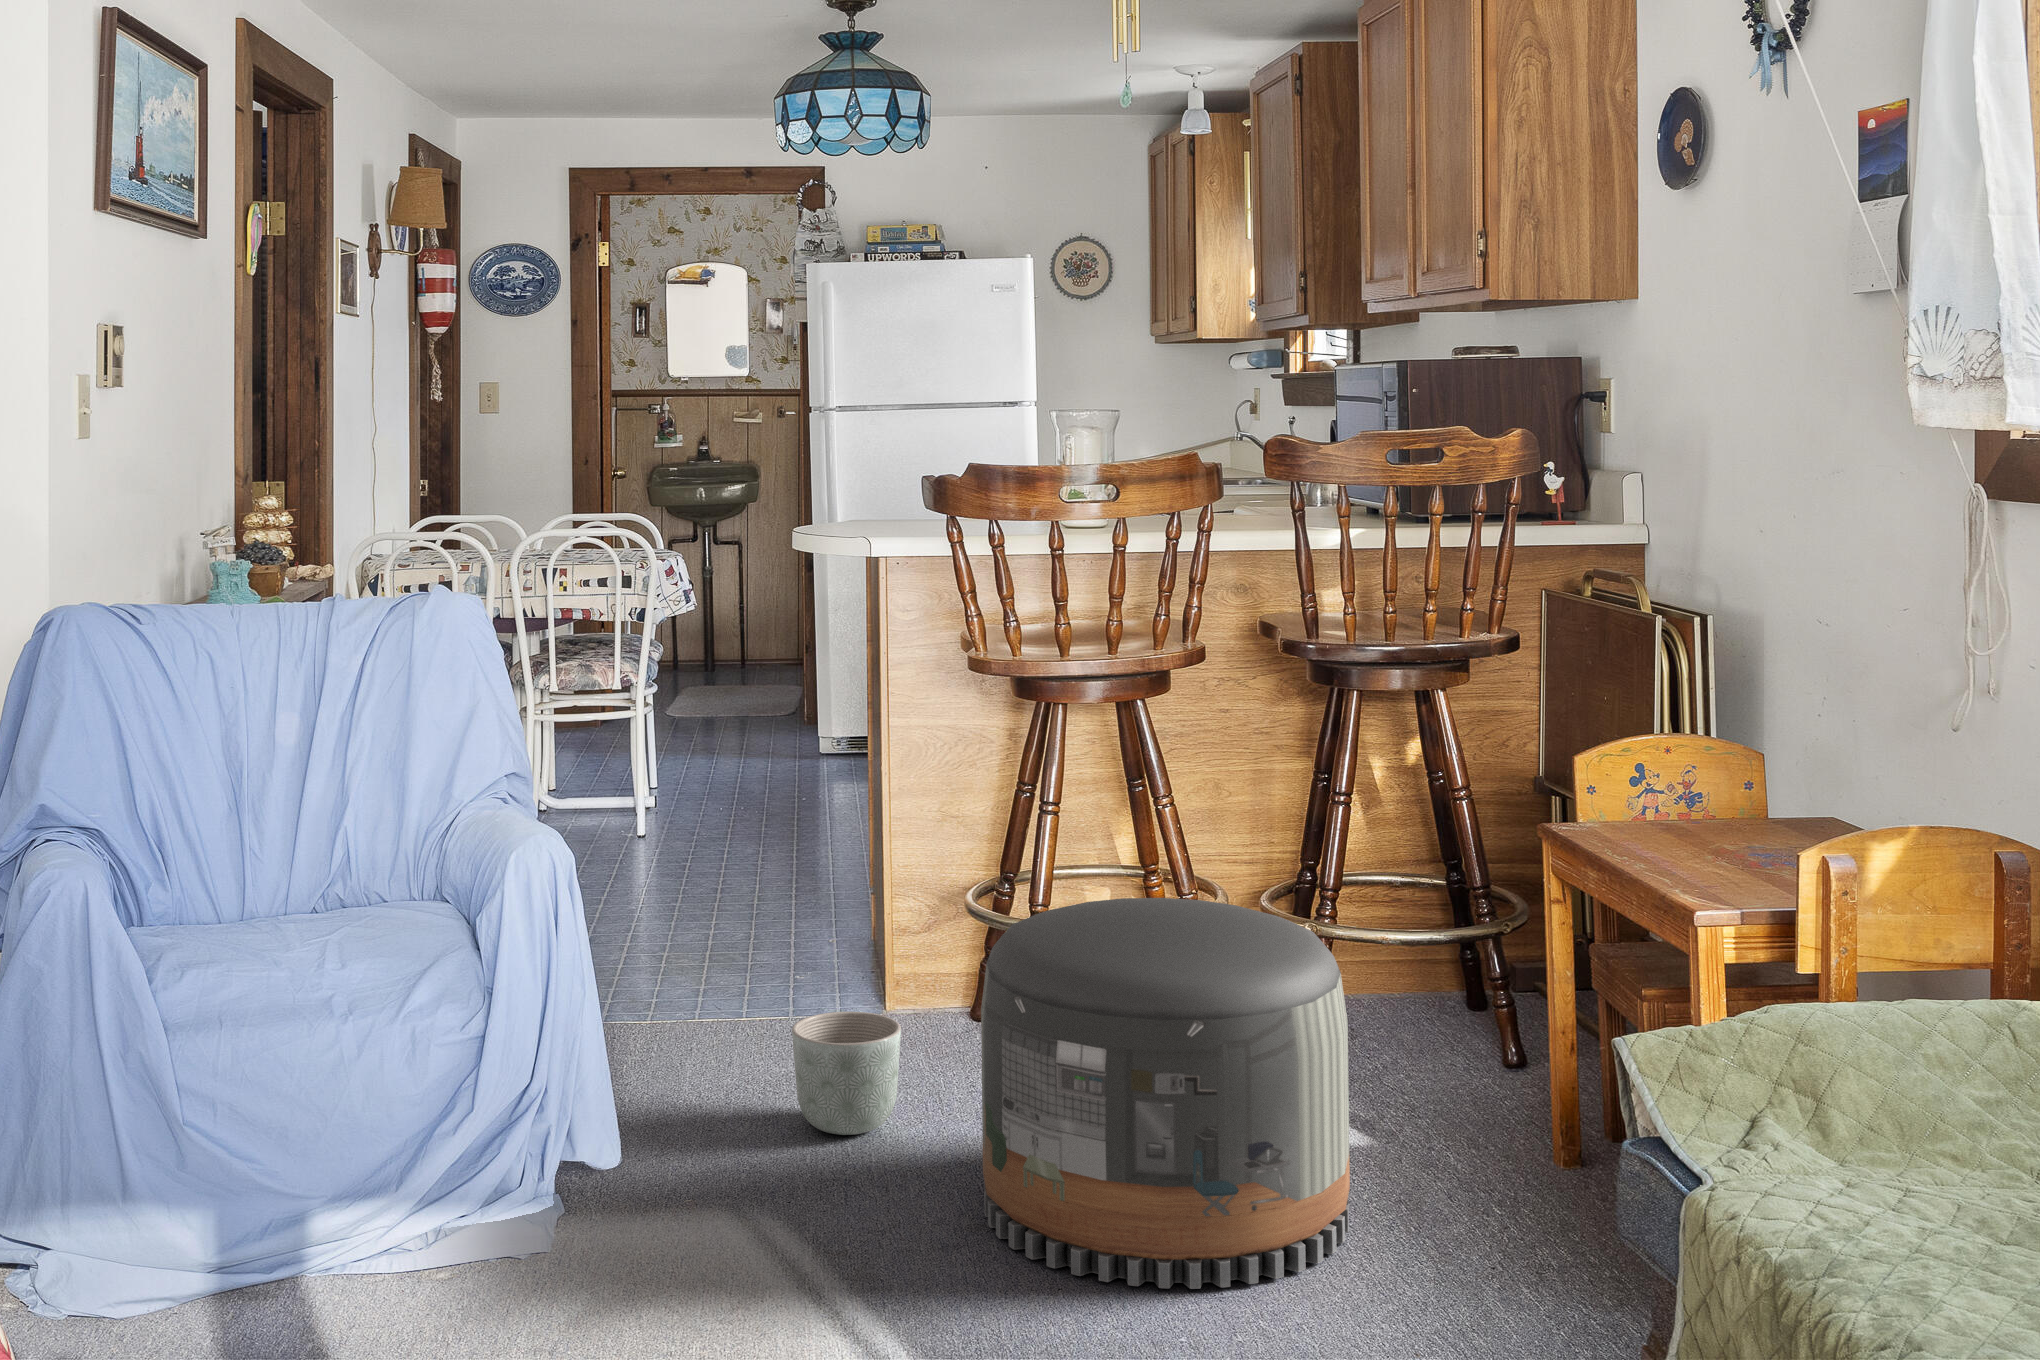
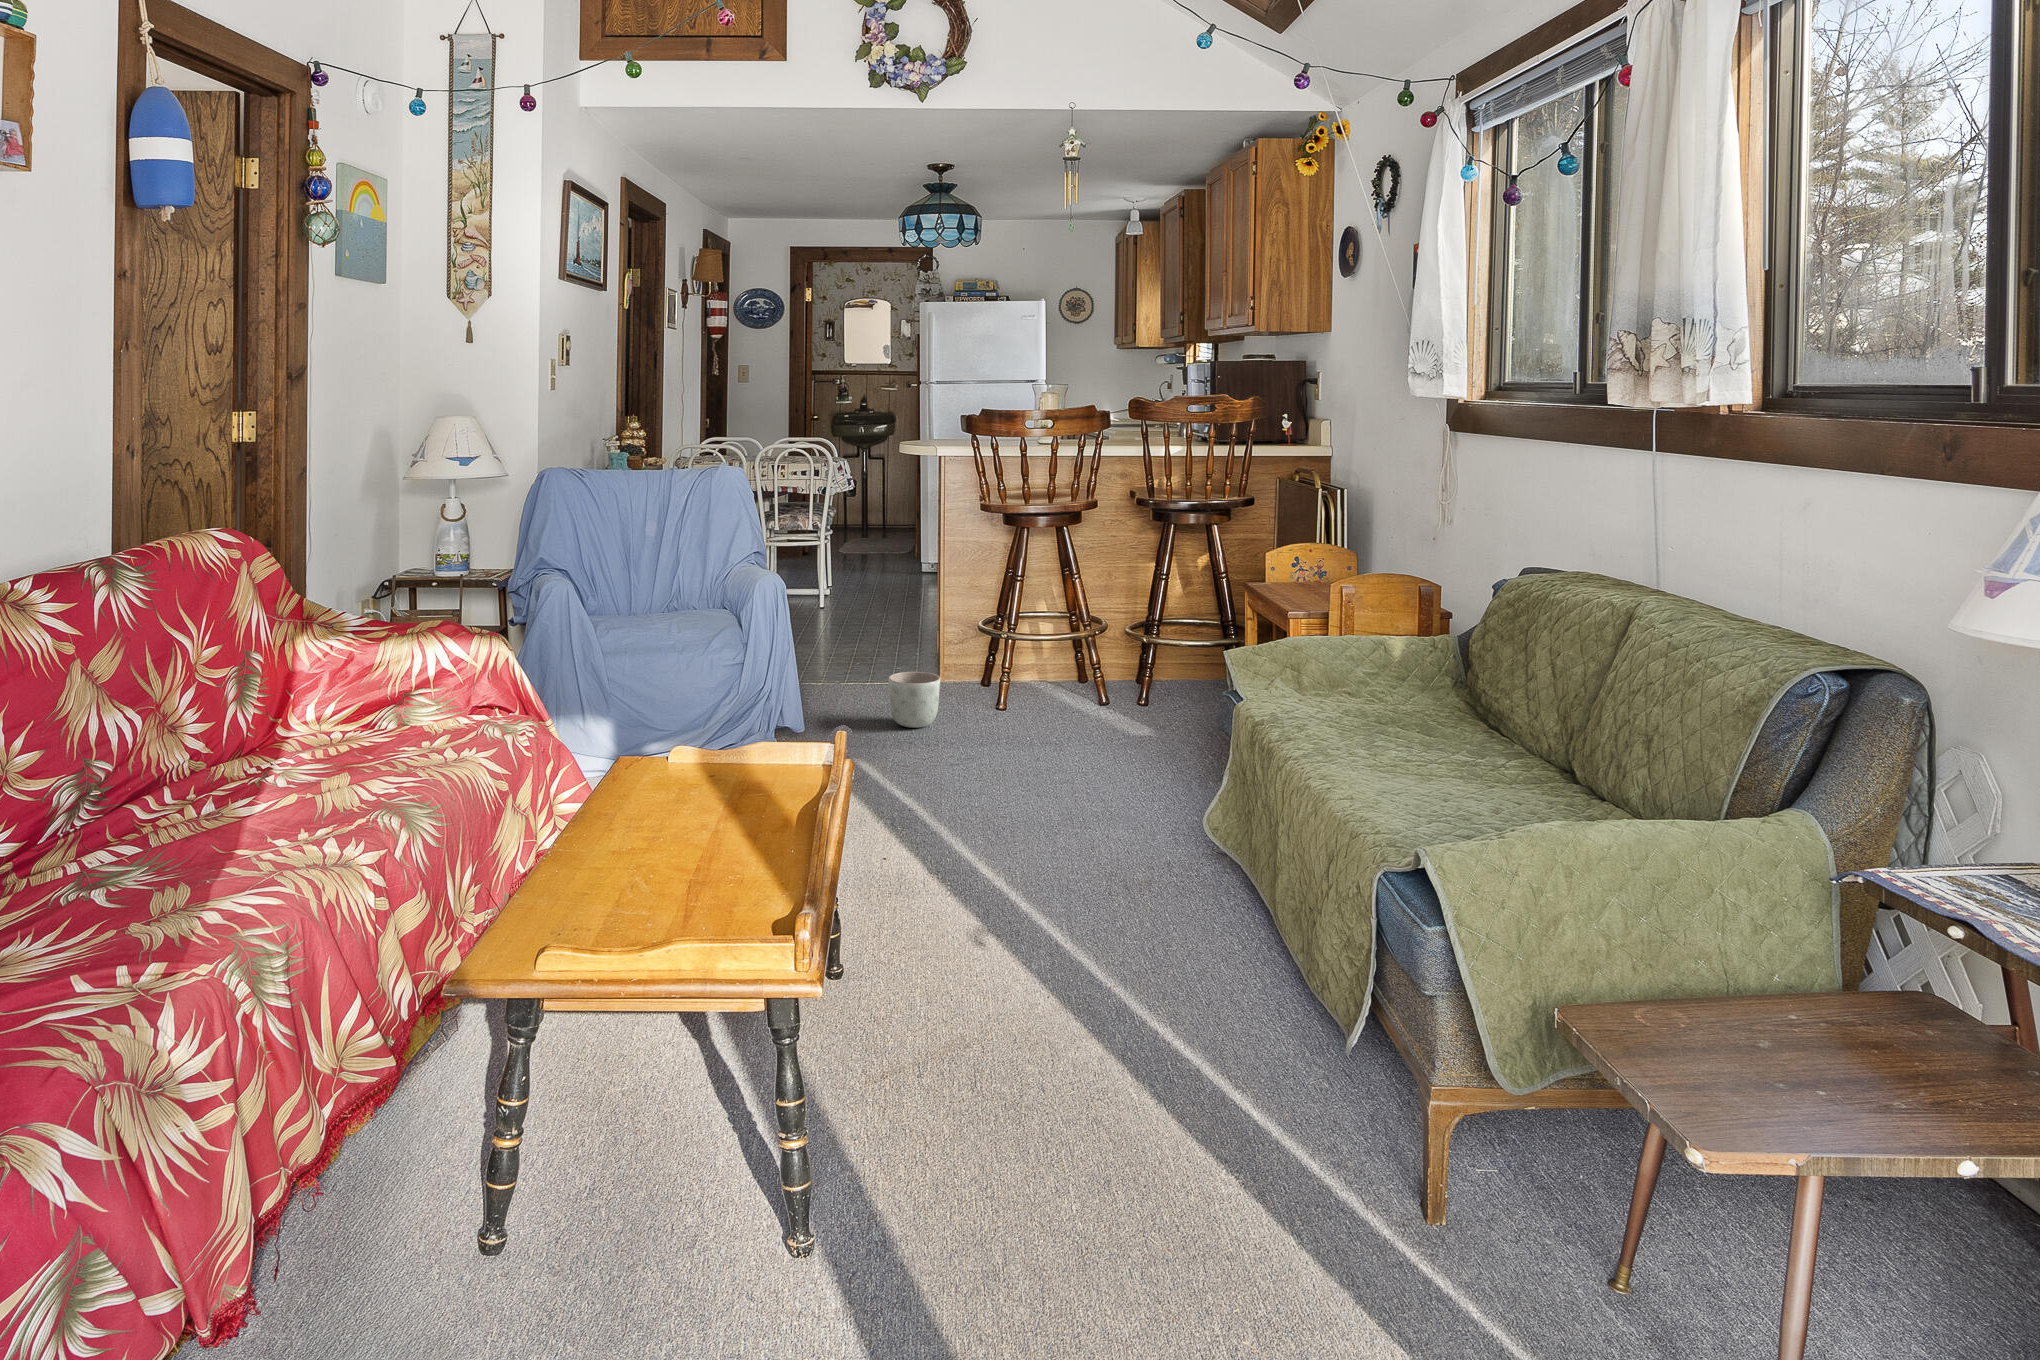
pouf: present [981,898,1350,1289] -> none [974,617,1143,786]

